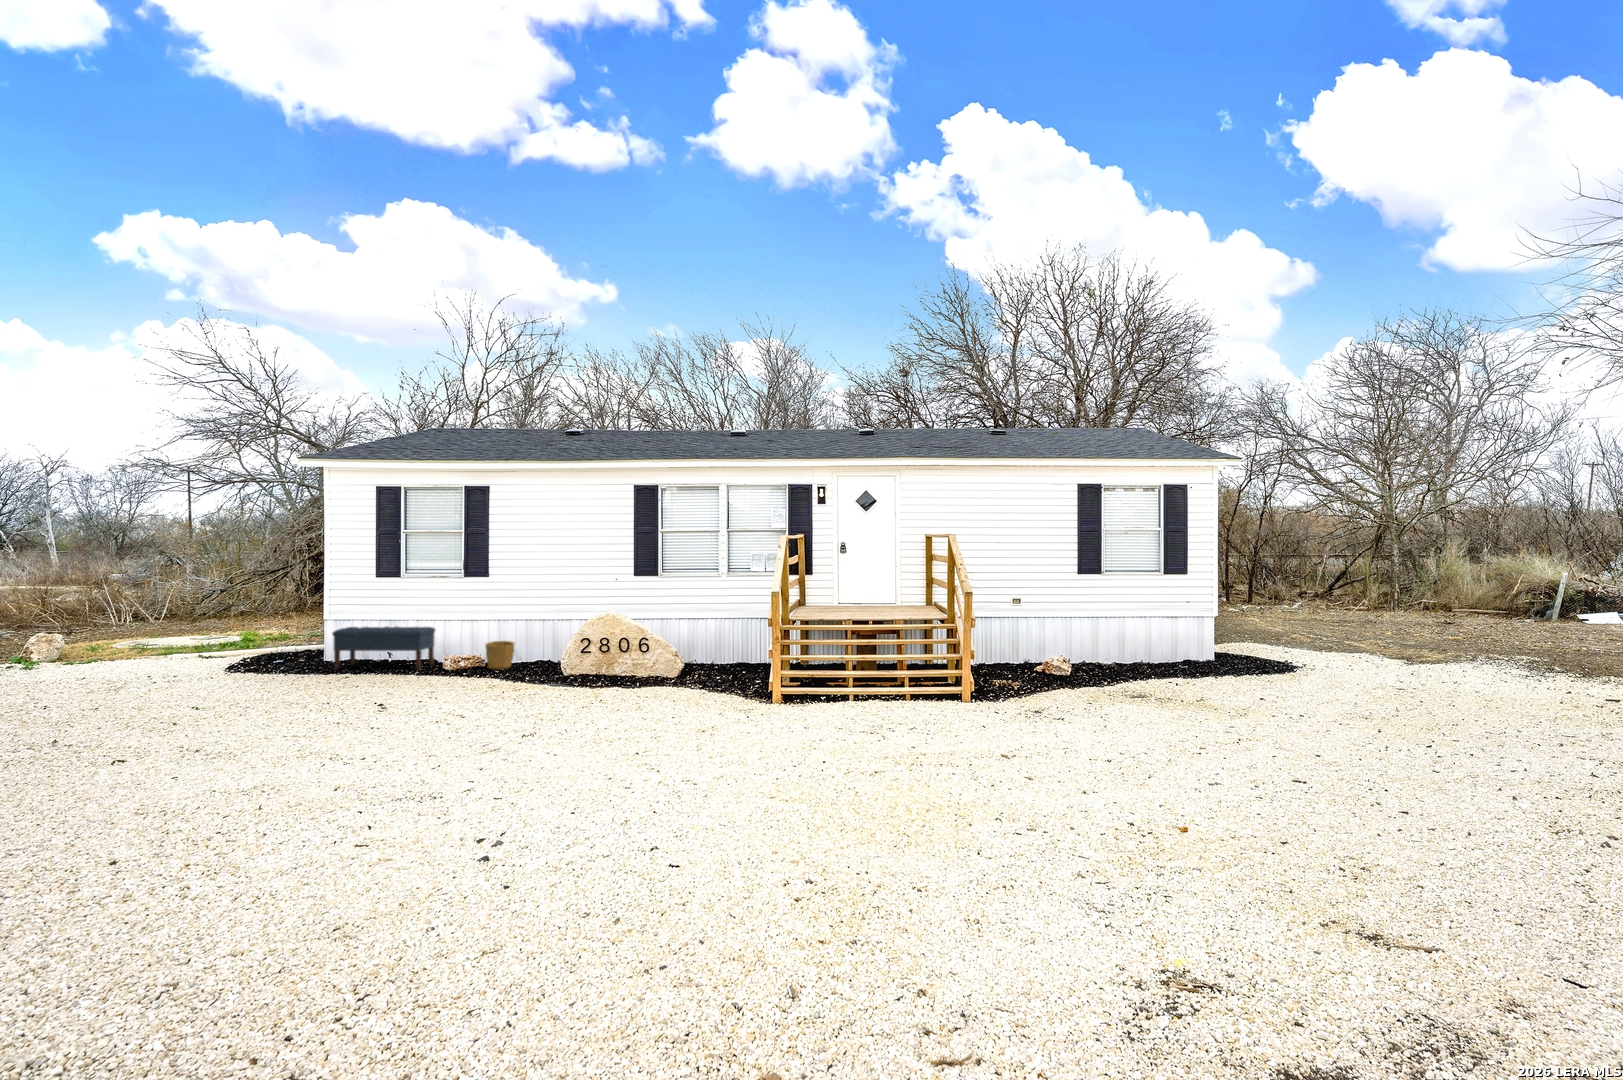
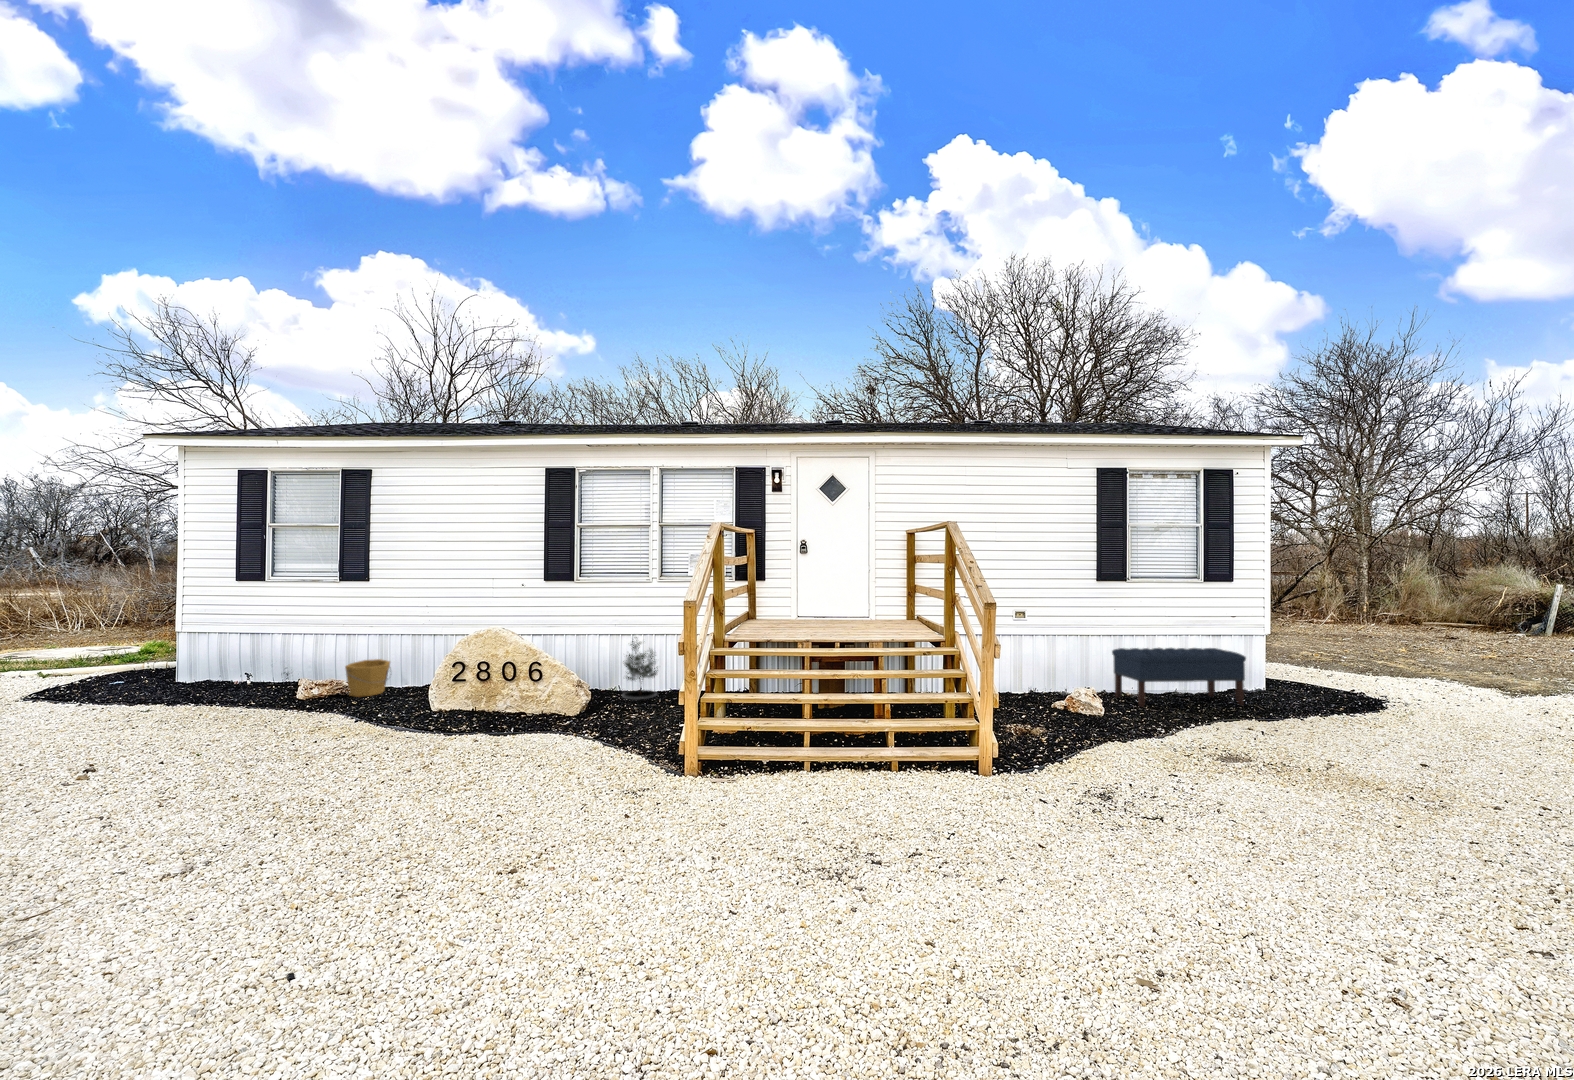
potted tree: none [701,618,731,669] -> present [622,637,658,700]
bench: present [332,627,435,670] -> present [1112,648,1246,707]

